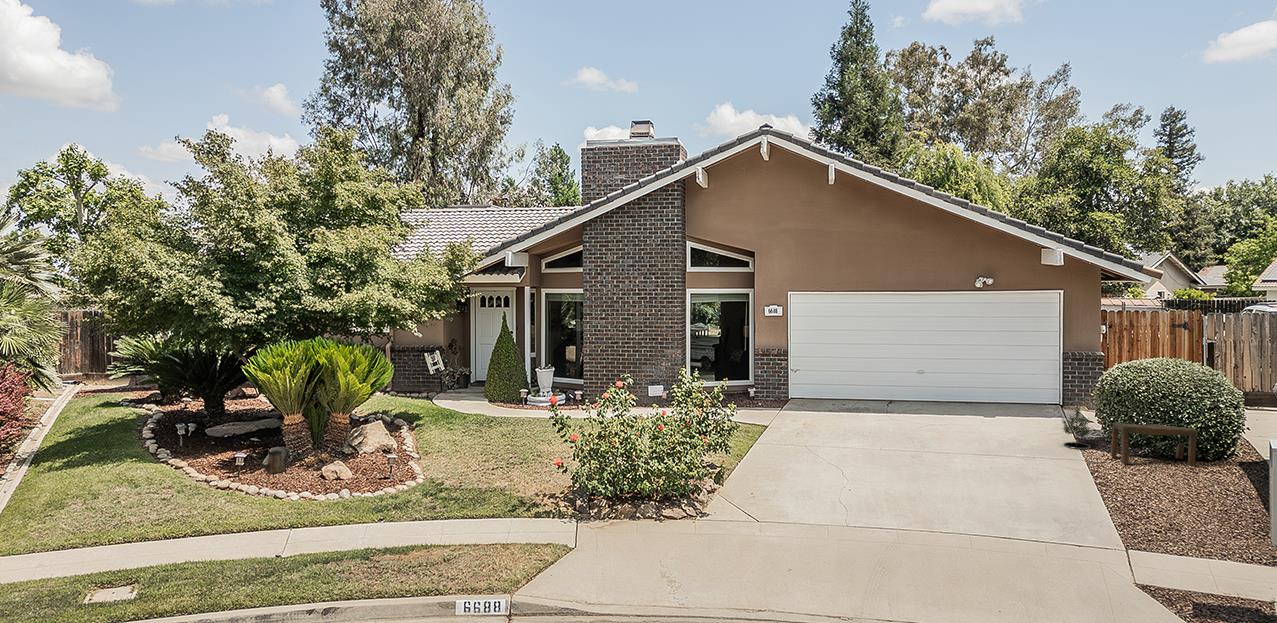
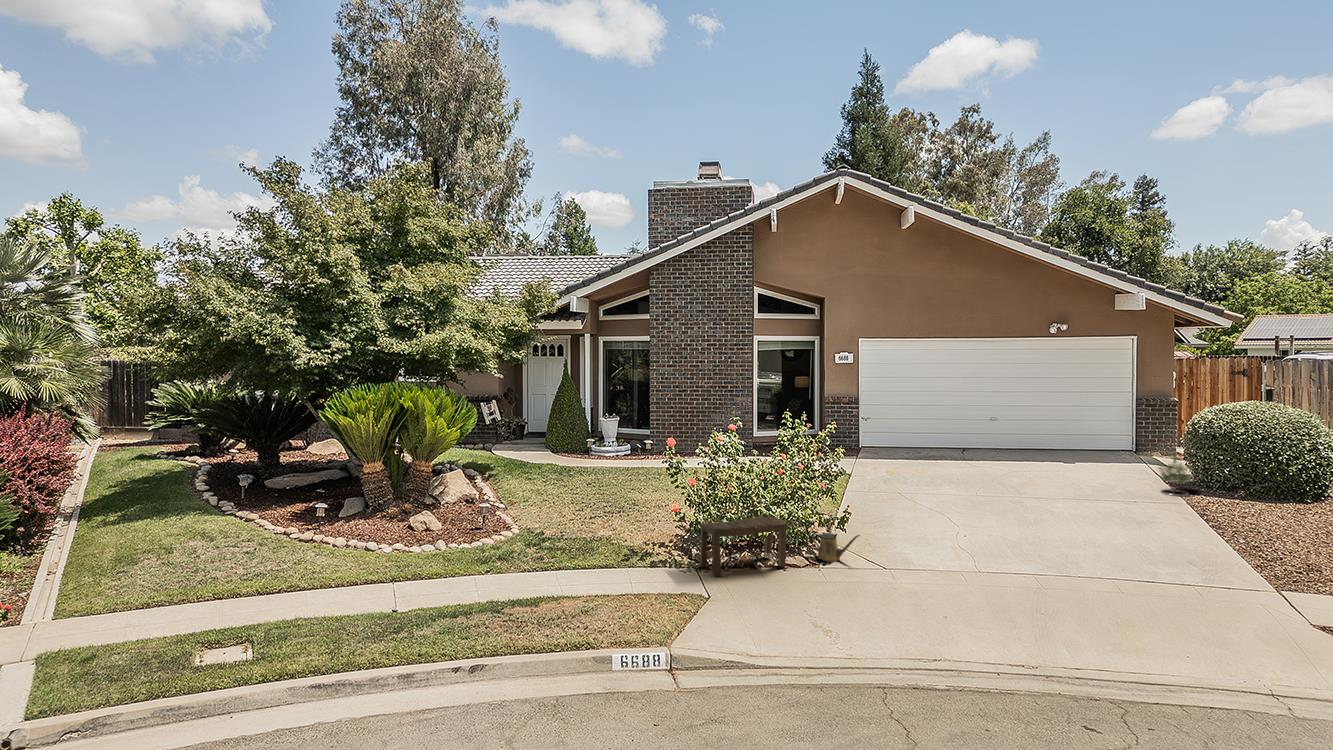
bench: present [1111,423,1198,466] -> present [700,517,788,576]
watering can: present [249,450,289,474] -> present [812,533,860,562]

